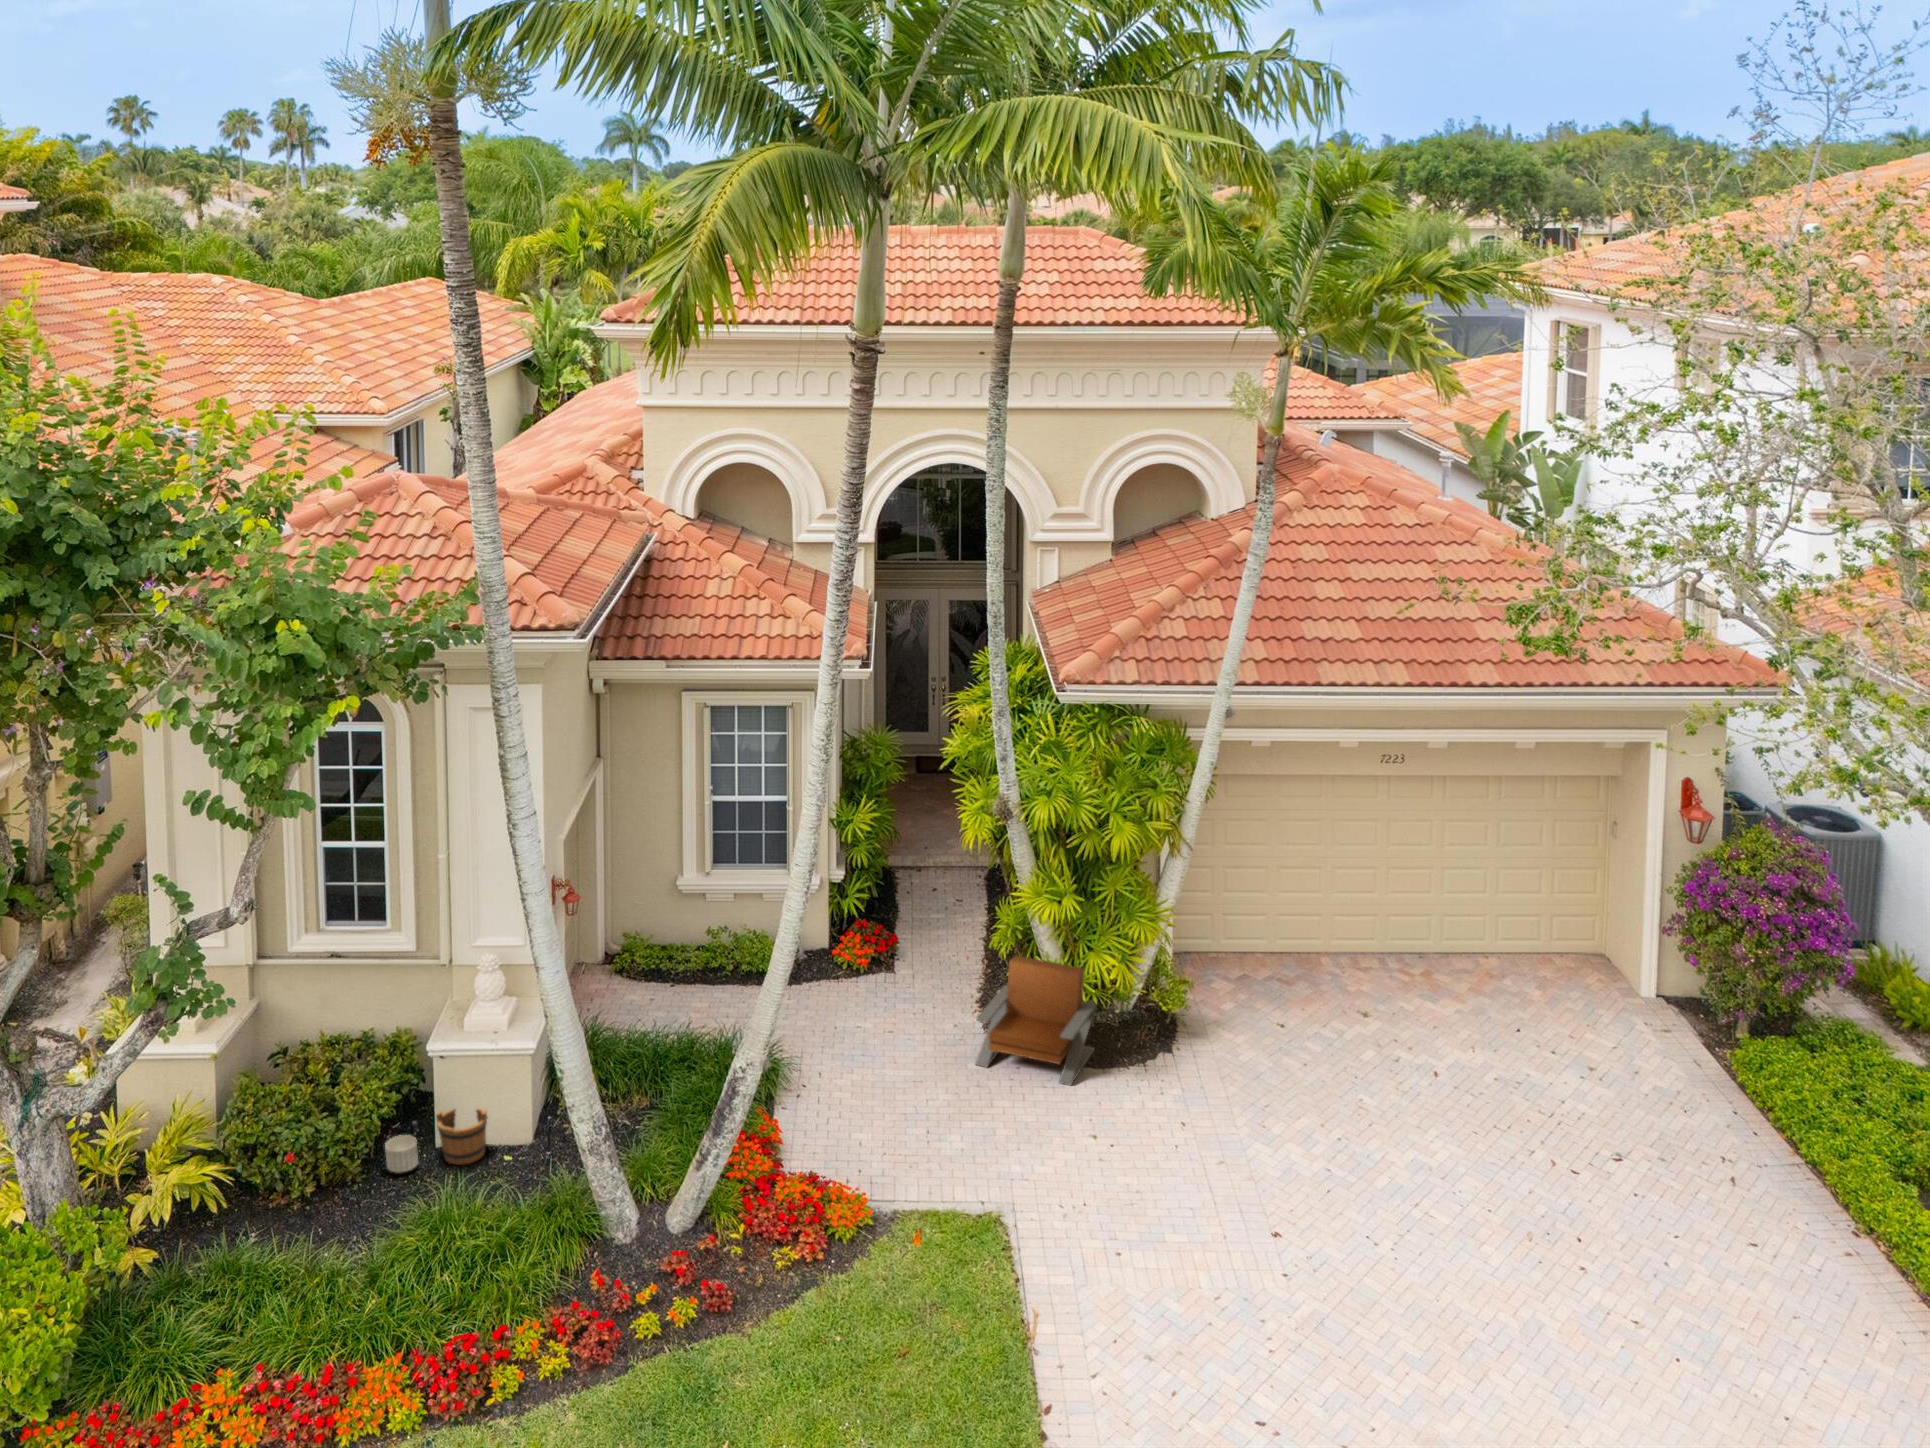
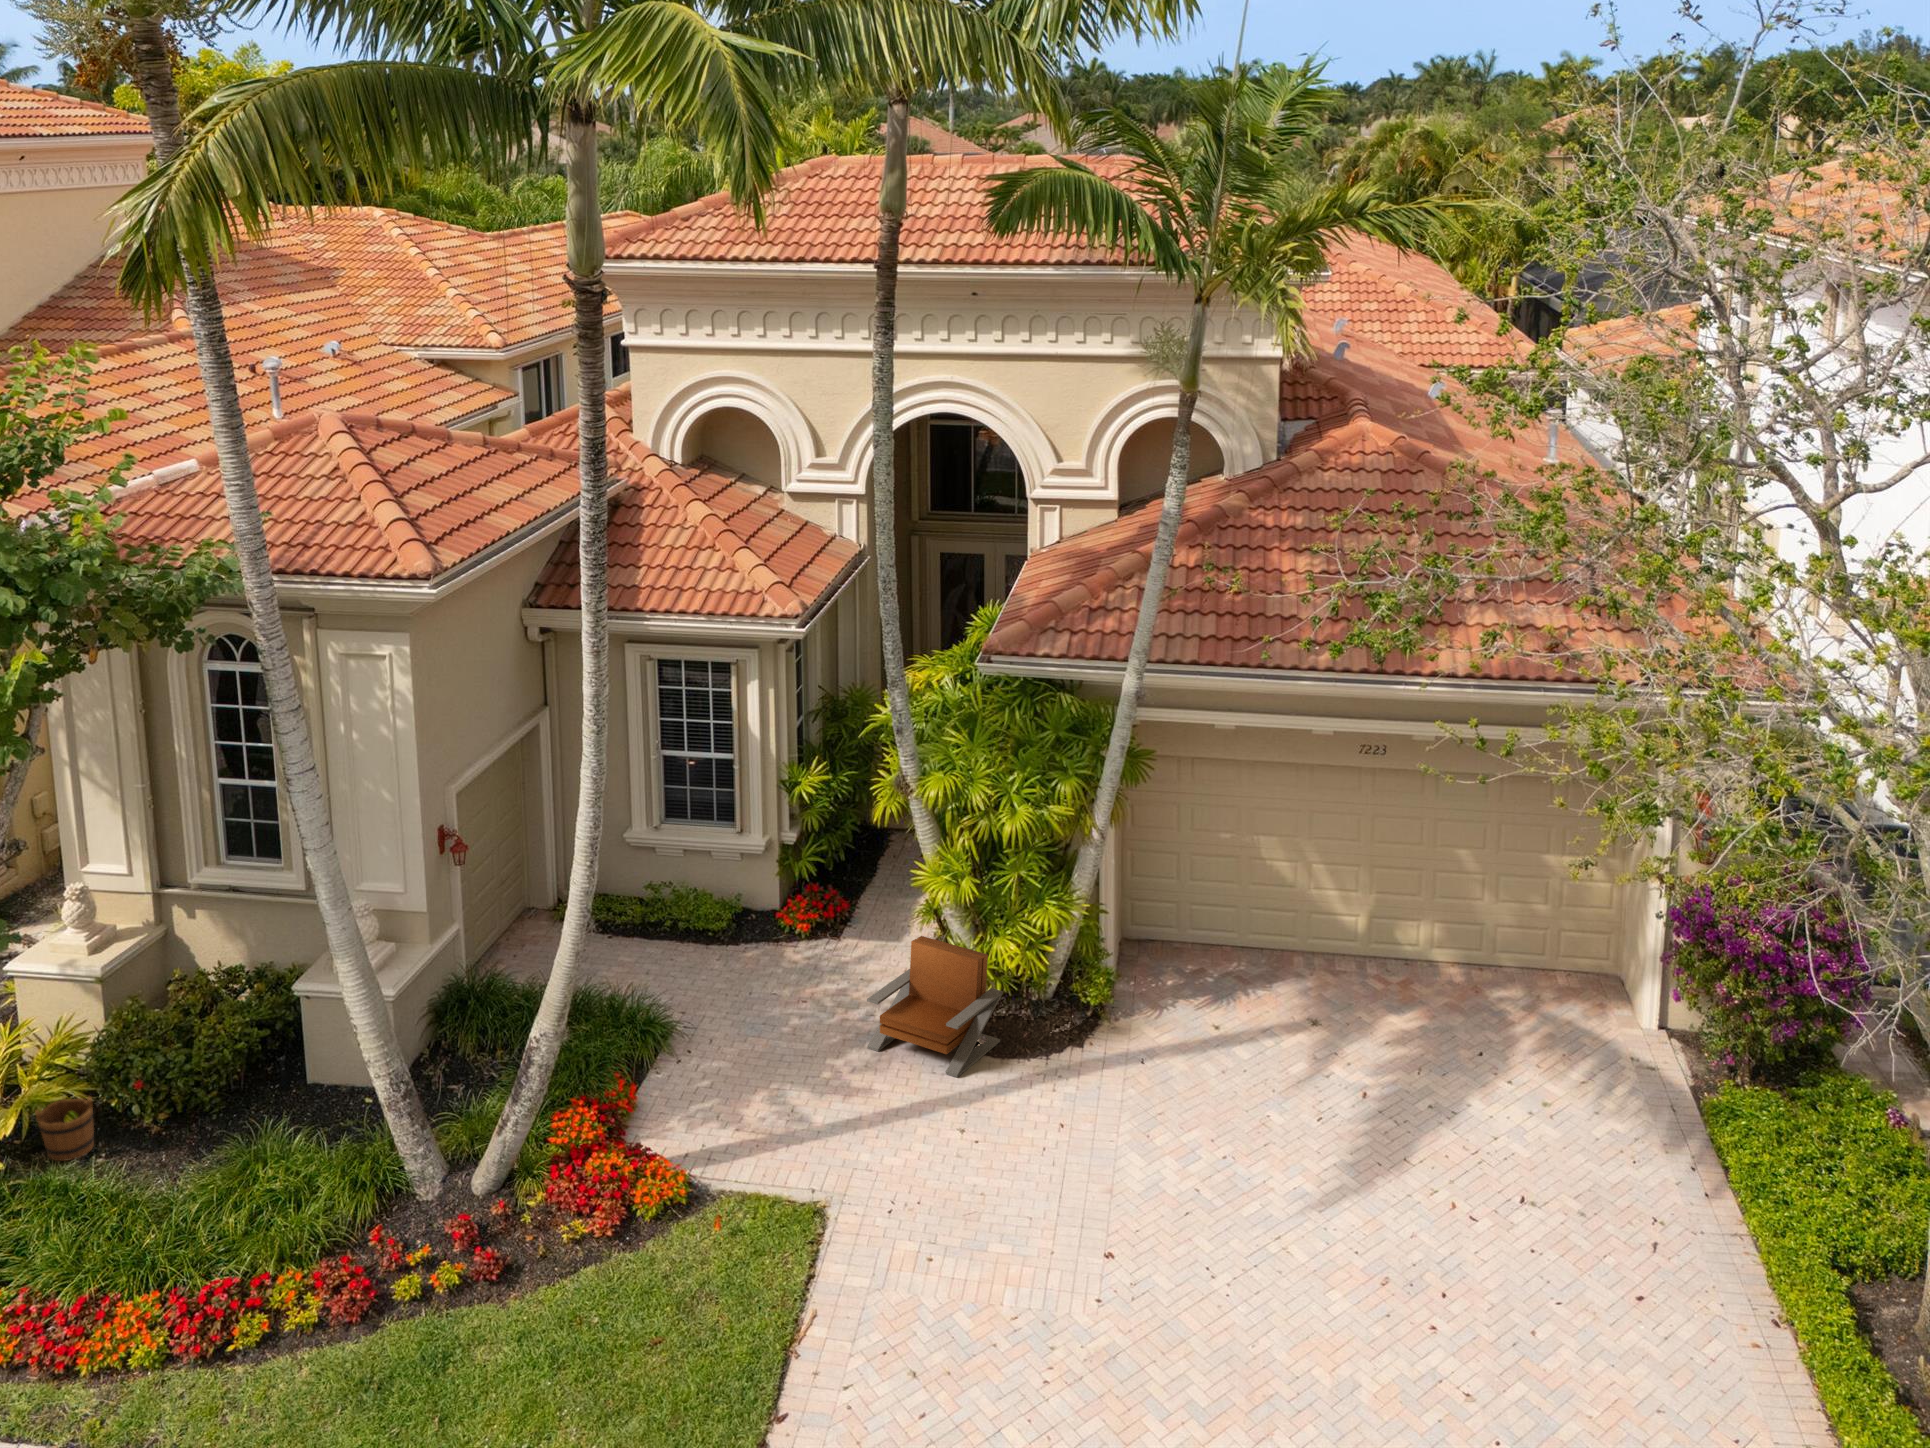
bucket: present [436,1108,487,1165] -> present [35,1097,94,1161]
planter: present [385,1135,418,1173] -> none [235,1074,269,1110]

